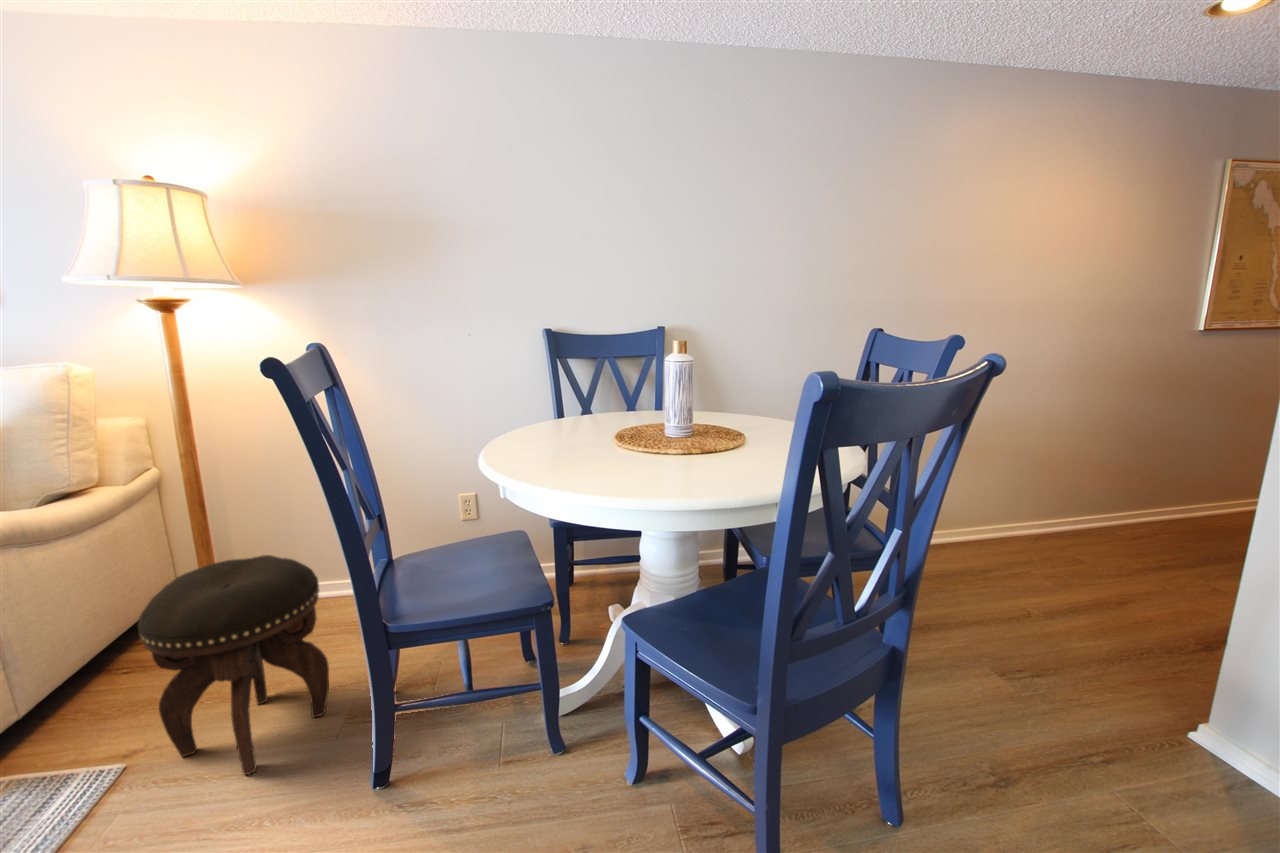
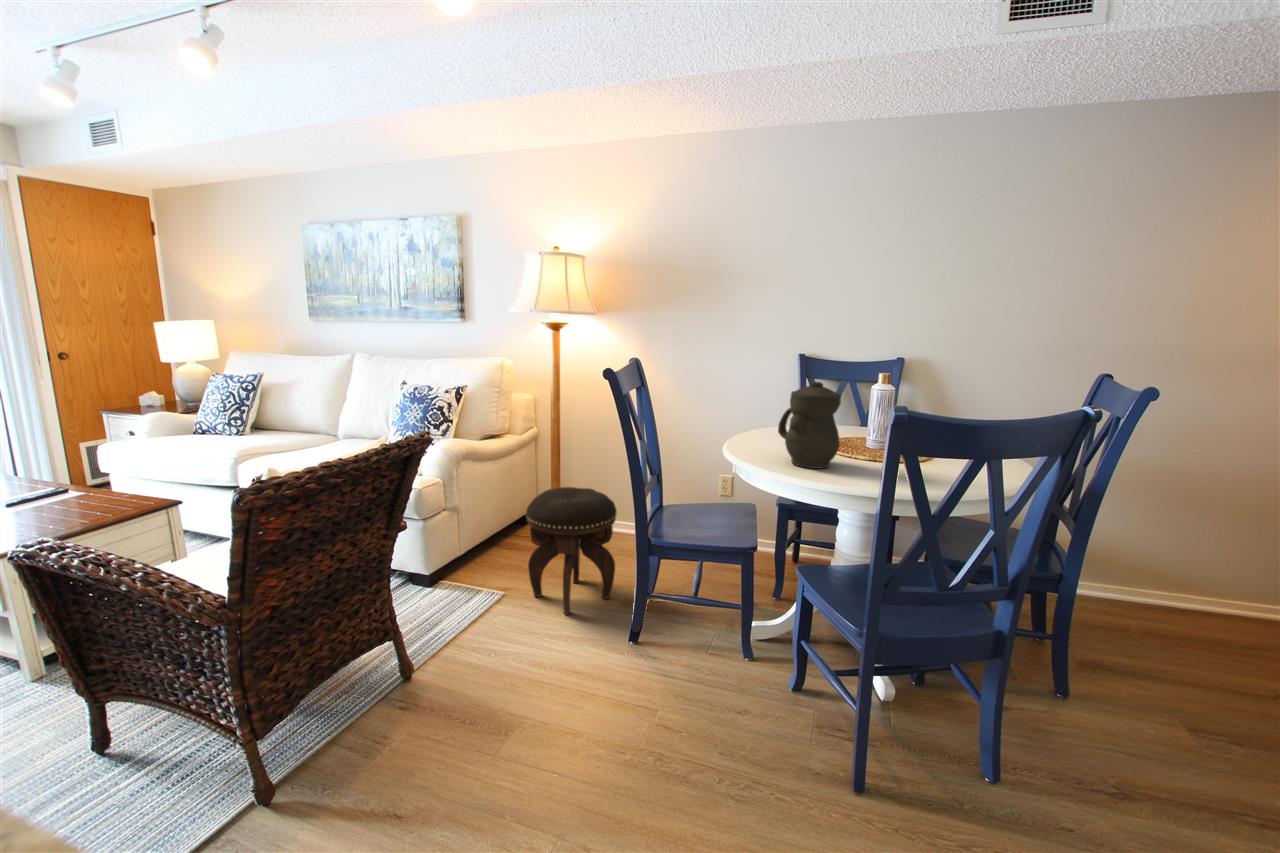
teapot: none [569,355,662,479] -> present [778,382,841,469]

